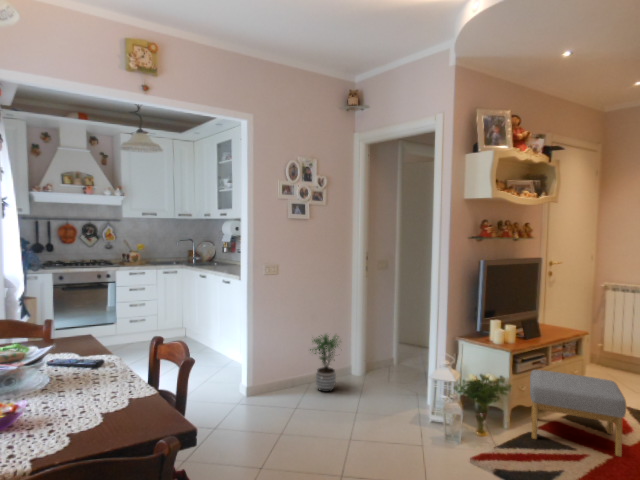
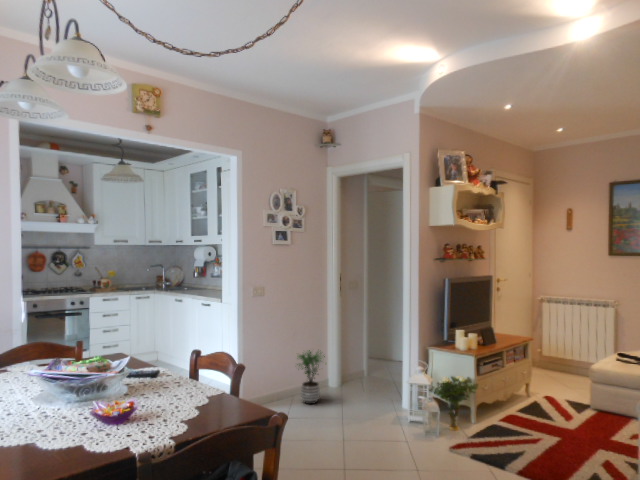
footstool: present [530,370,626,457] -> none [490,371,568,438]

